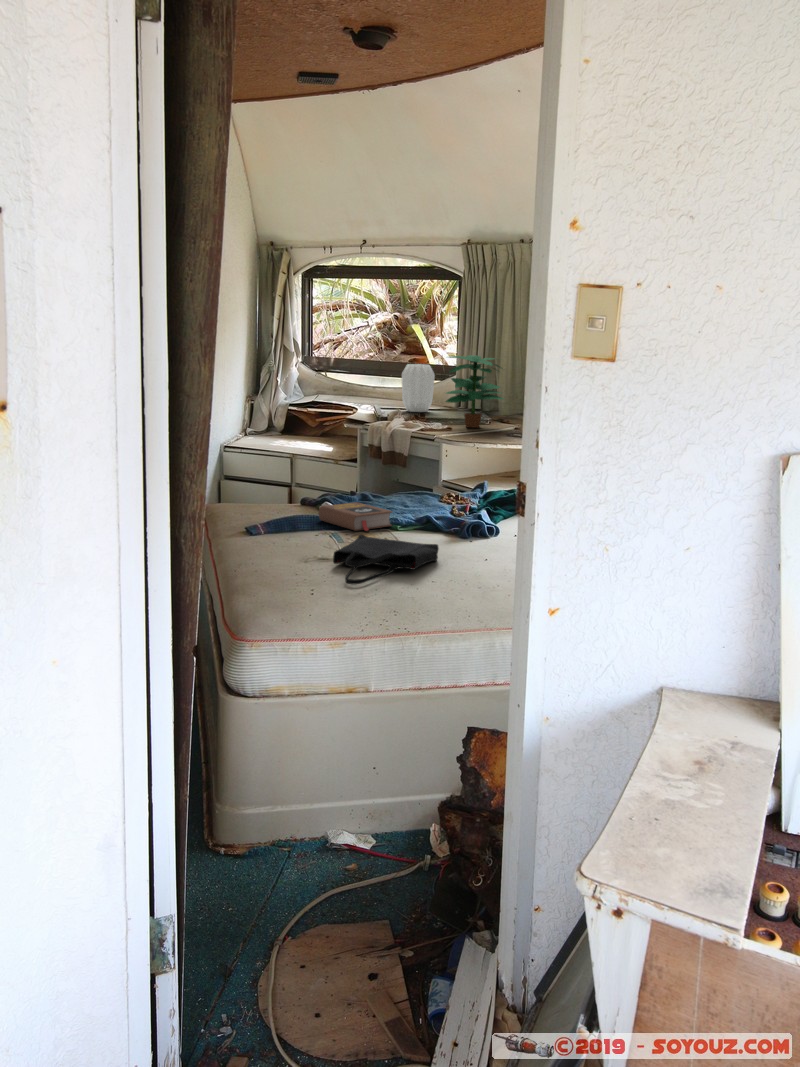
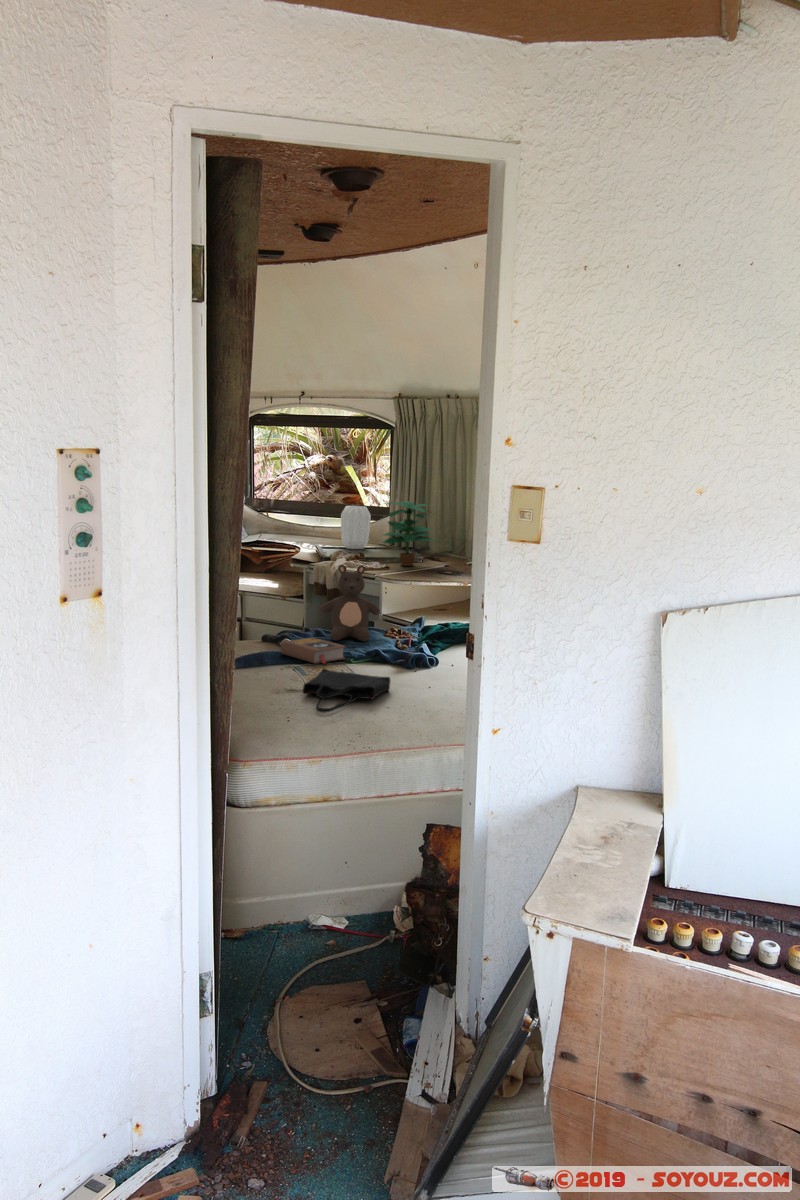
teddy bear: none [368,421,436,508] -> present [320,565,380,641]

